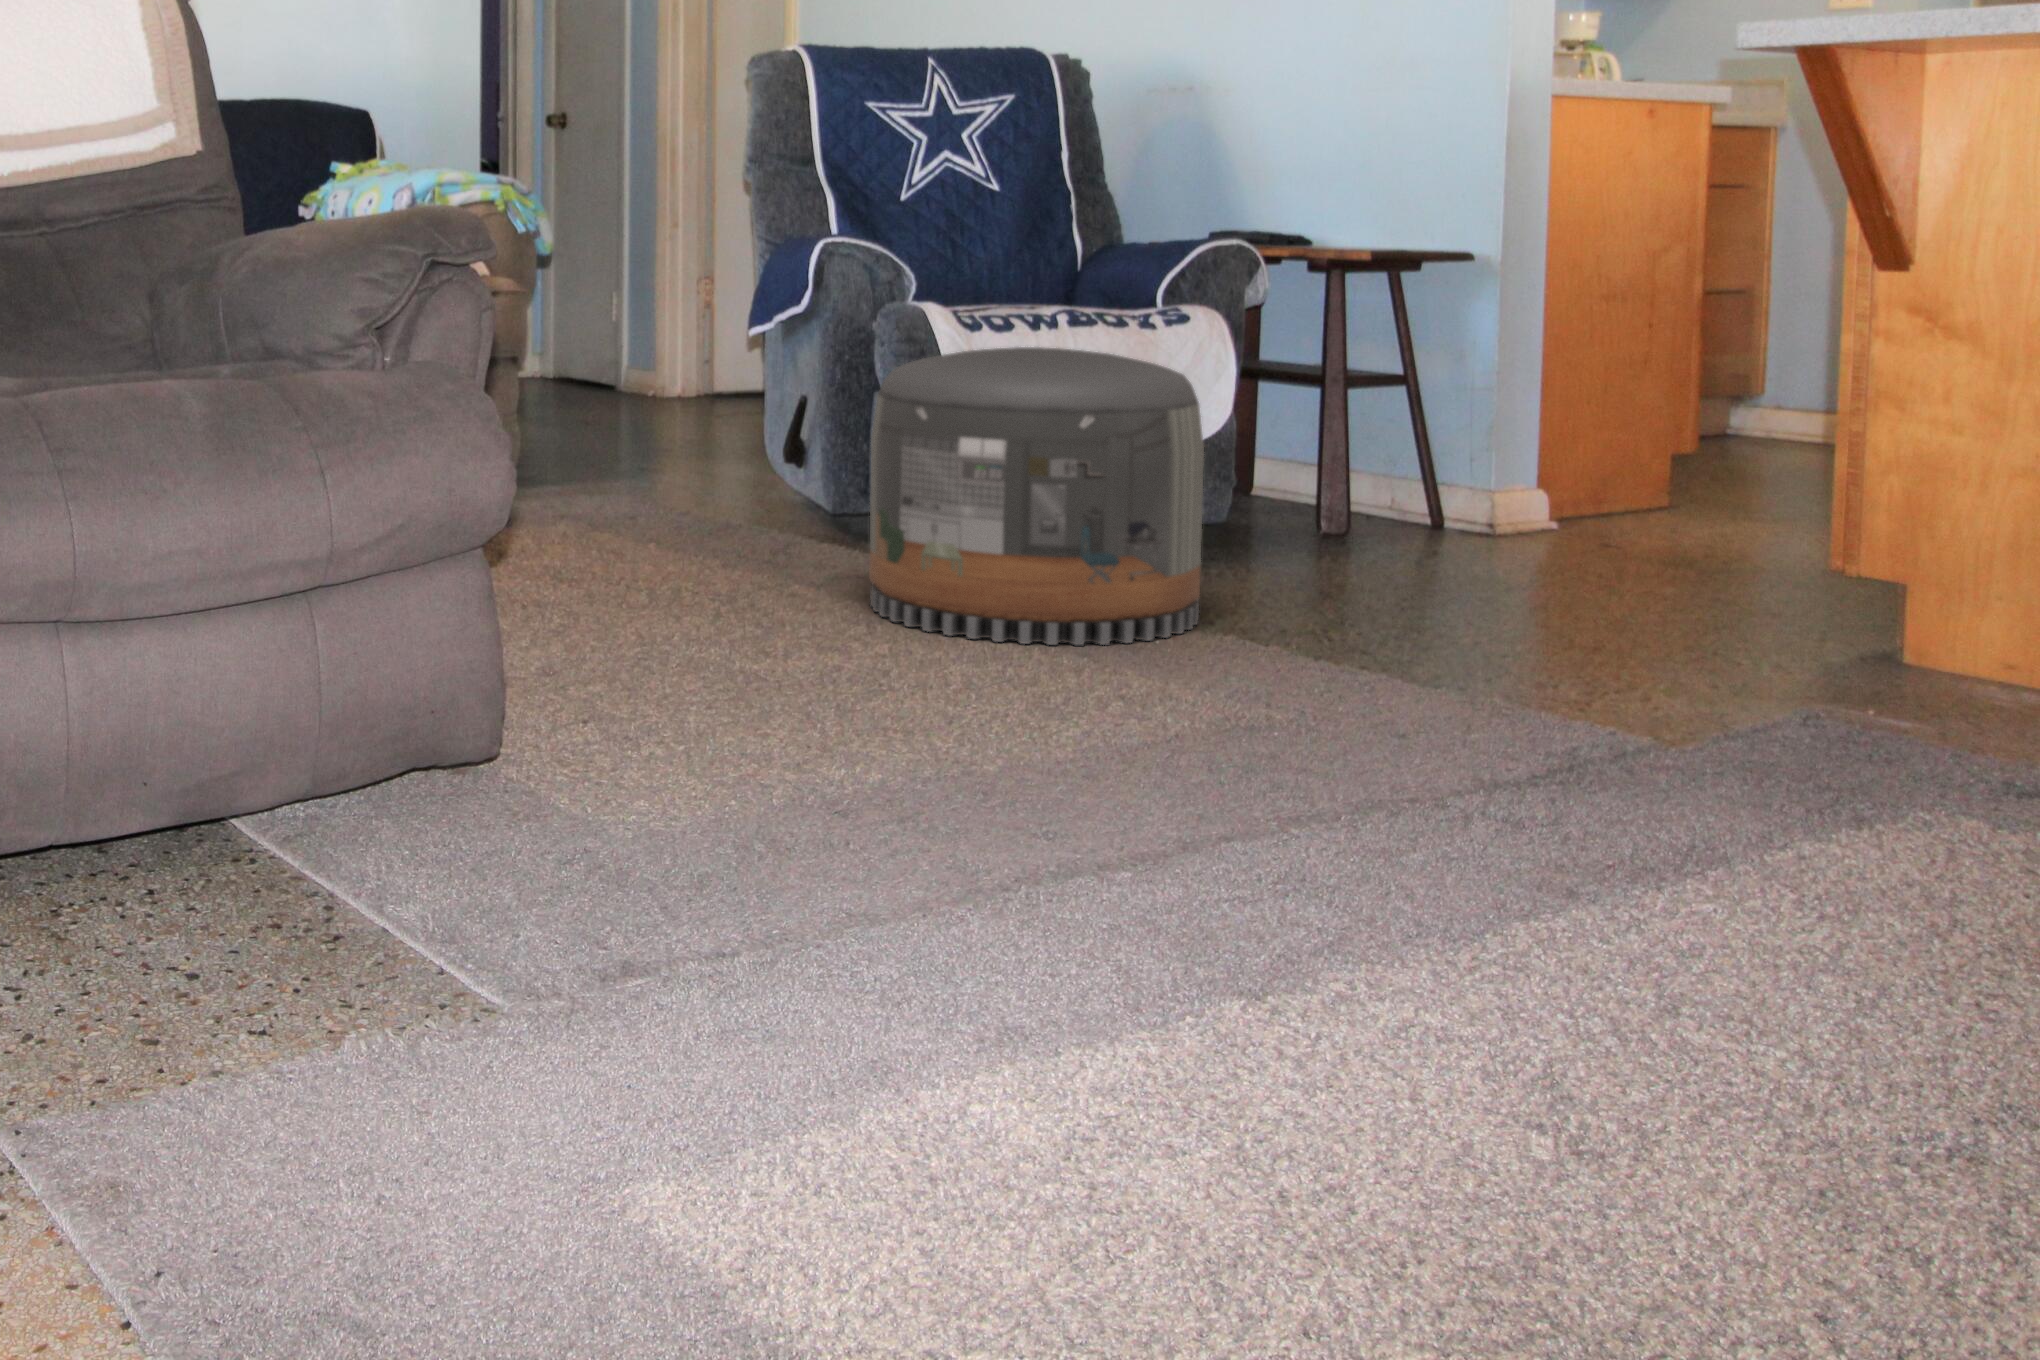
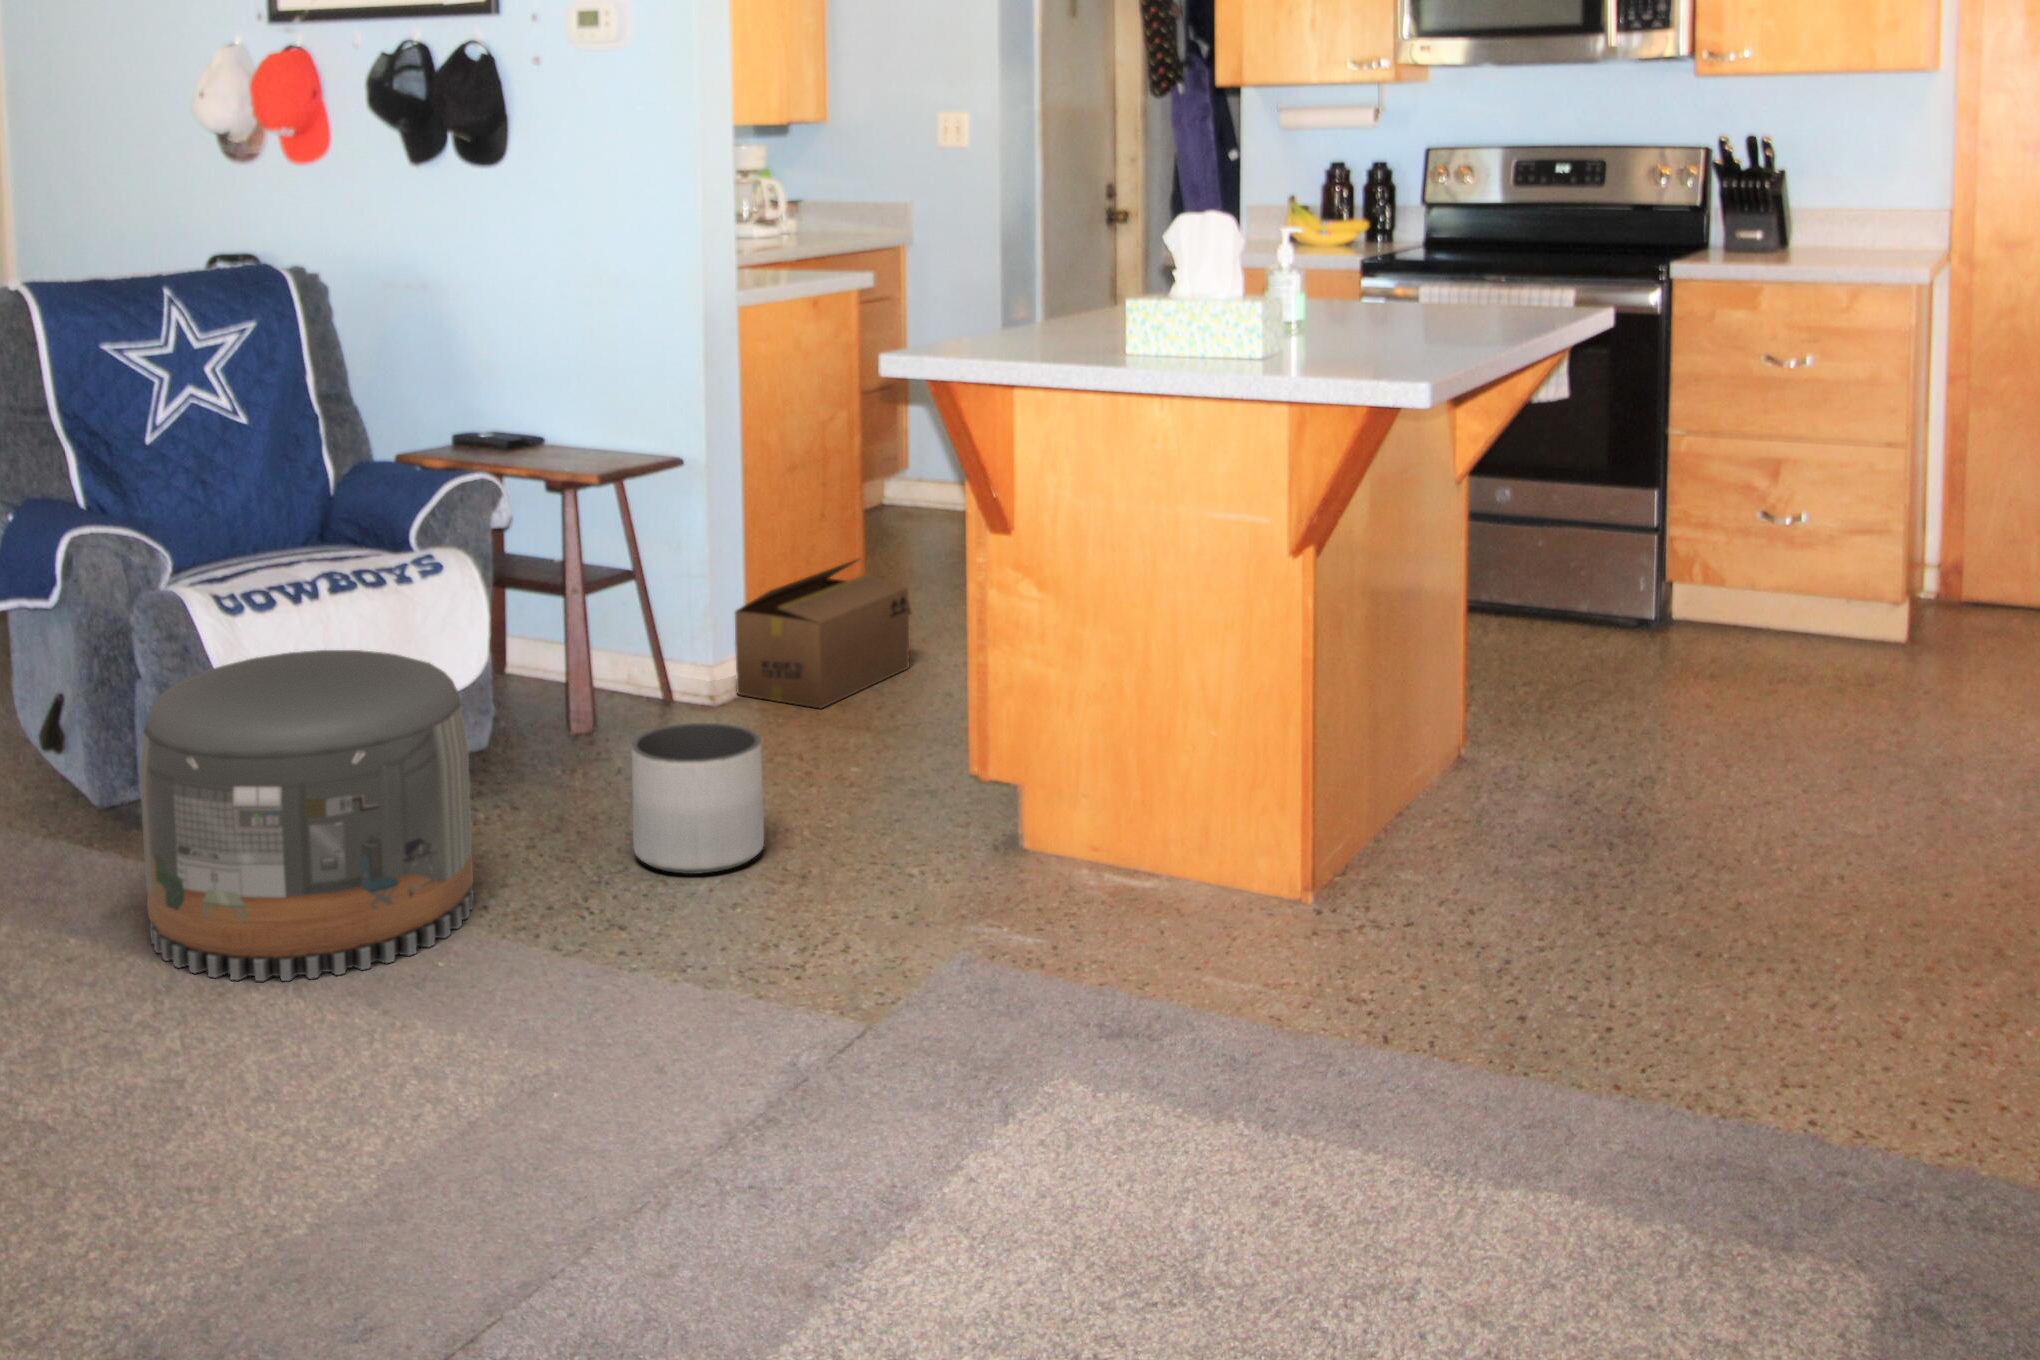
cardboard box: none [1520,400,1757,547] -> present [735,560,911,708]
planter: none [1385,482,1549,633] -> present [631,723,764,874]

